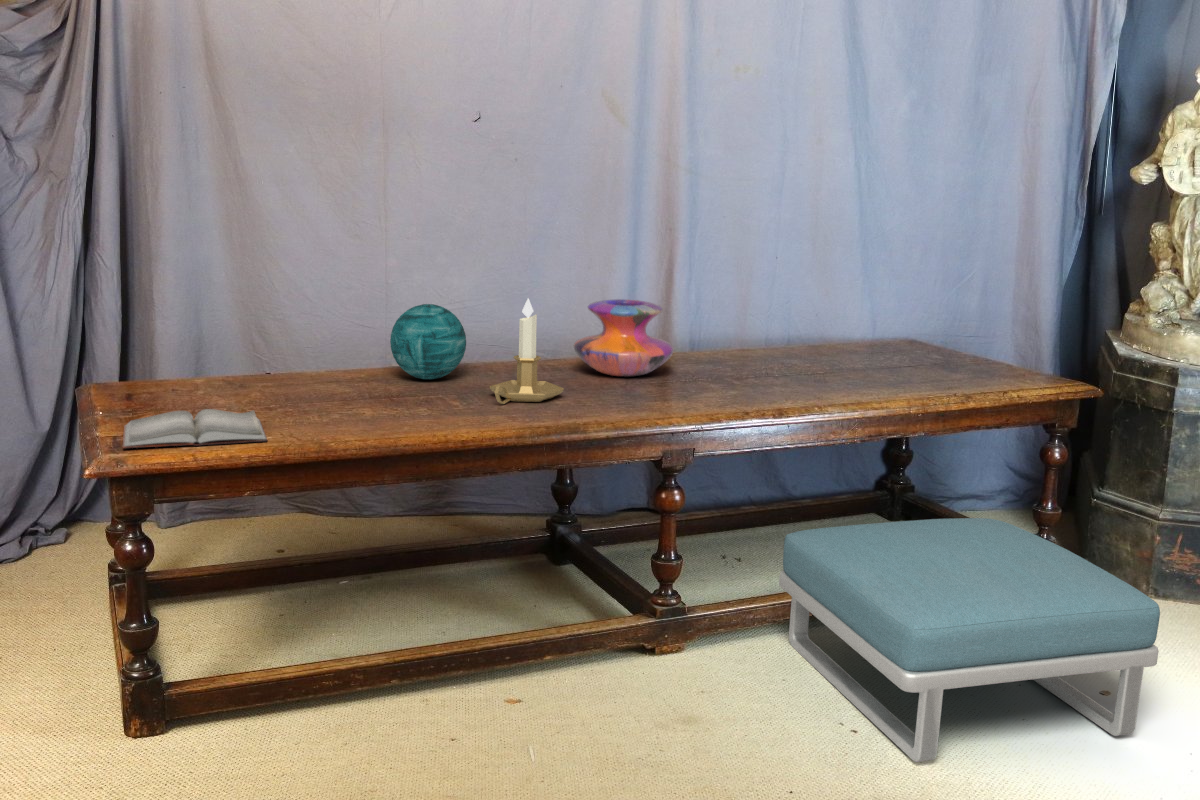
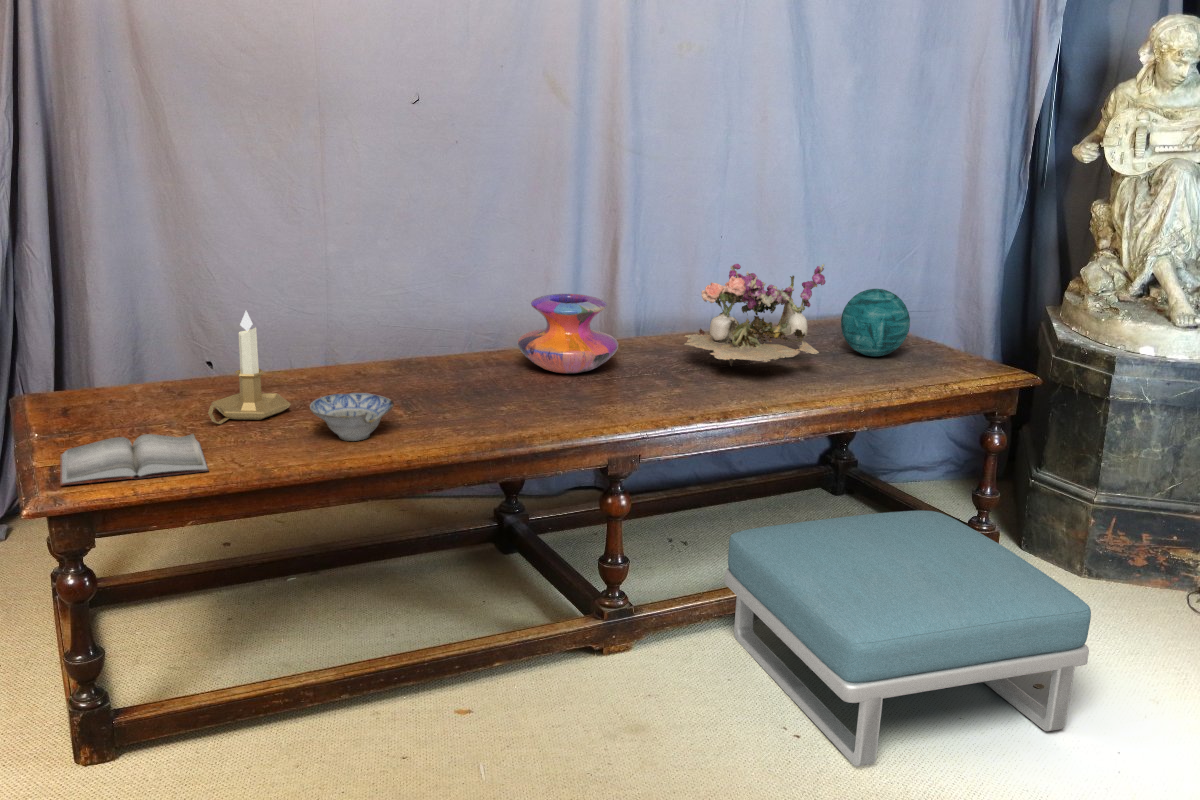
flower arrangement: none [739,270,882,374] -> present [684,264,826,366]
candlestick: present [489,299,564,404] -> present [208,311,291,424]
decorative orb: present [390,304,466,380] -> present [841,289,910,356]
ceramic bowl: none [368,378,451,422] -> present [310,393,394,441]

